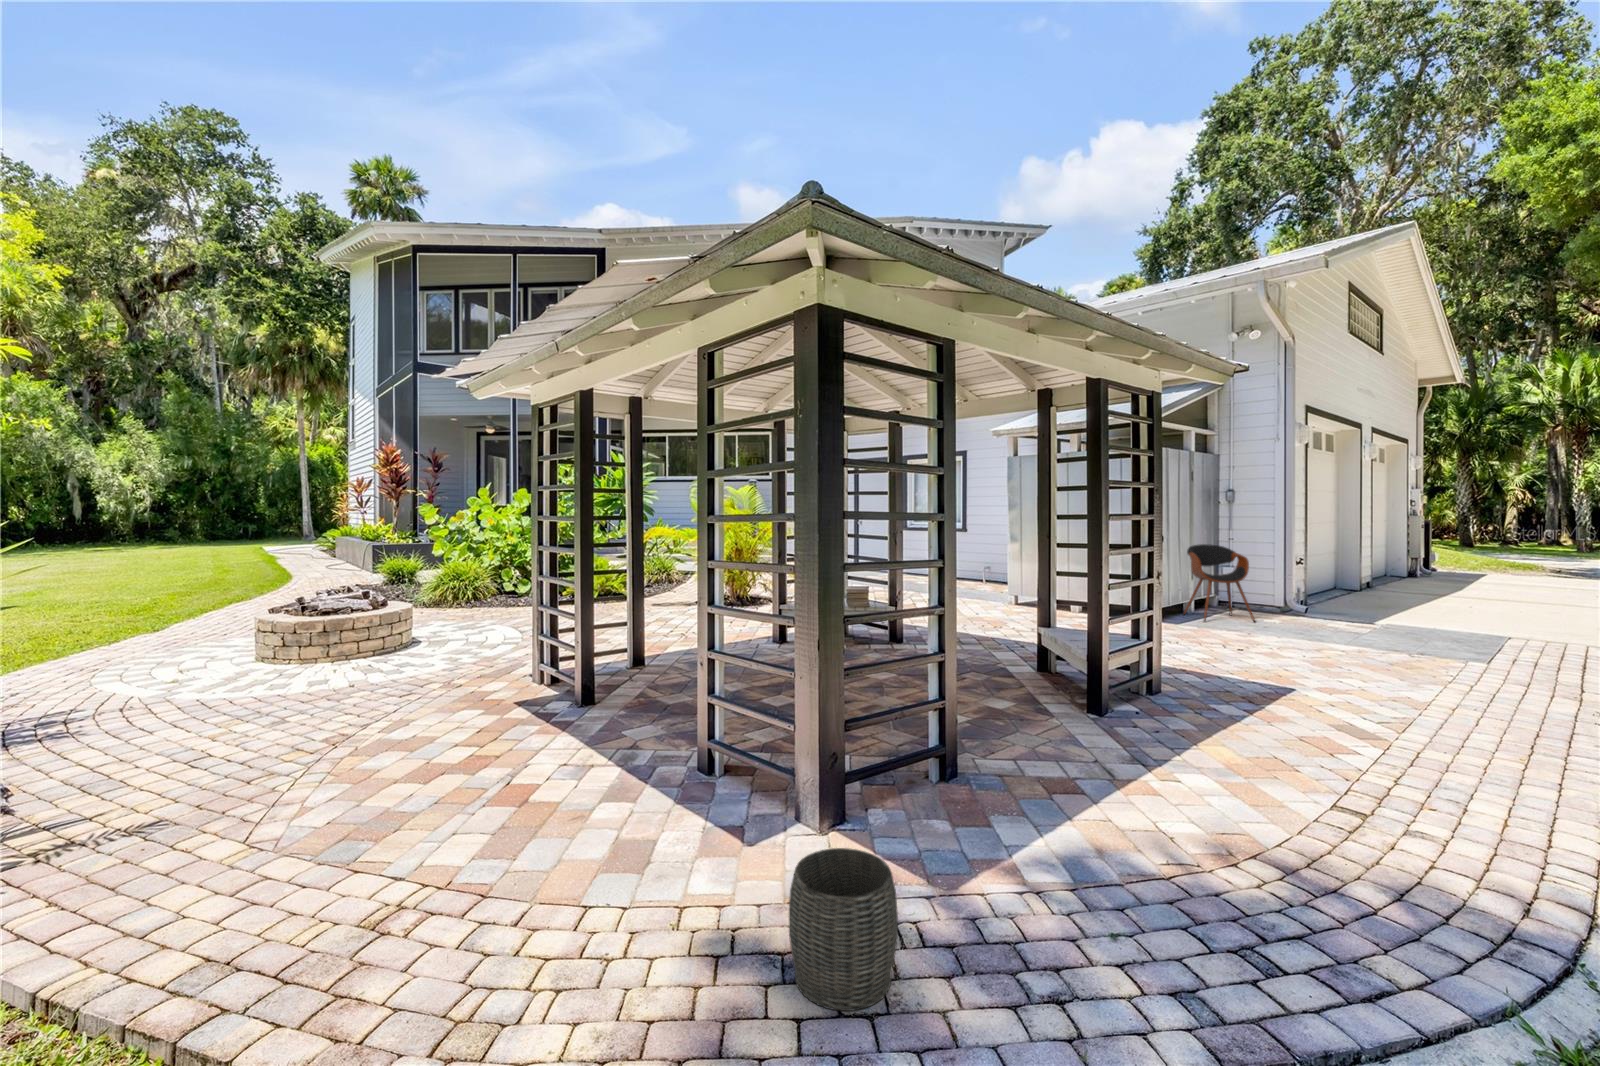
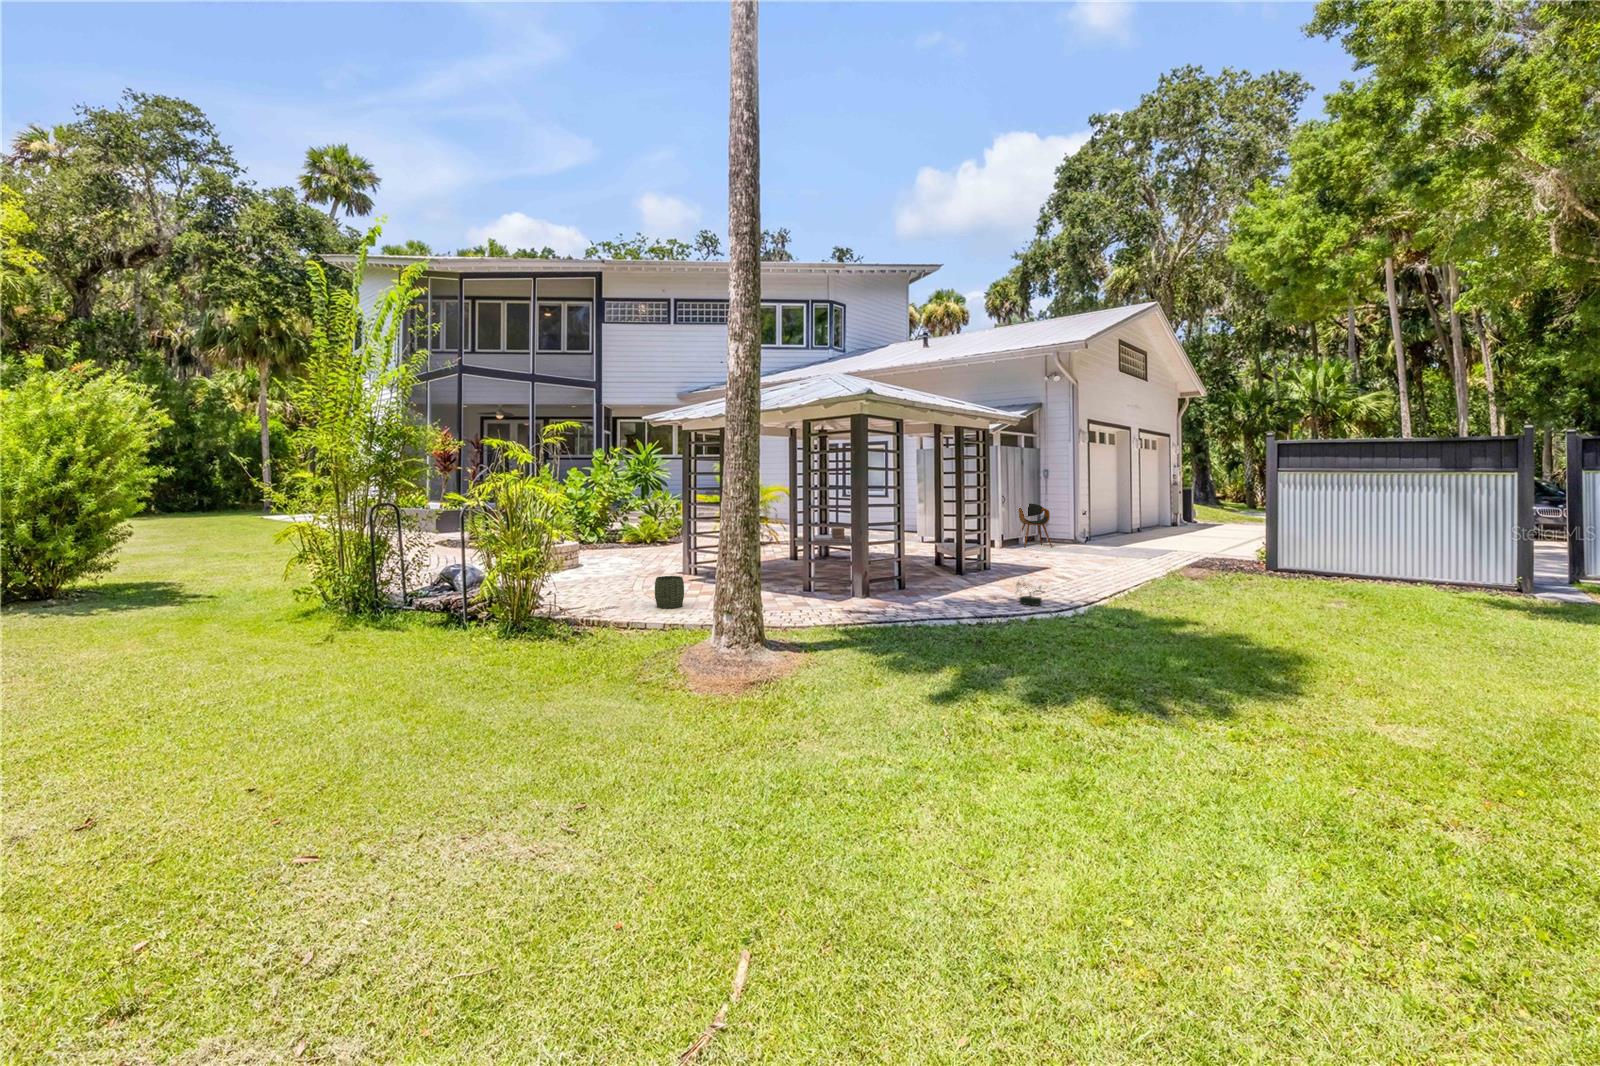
woven basket: present [789,848,898,1011] -> present [655,576,684,608]
decorative plant: none [1329,849,1477,993] -> present [1017,582,1042,606]

